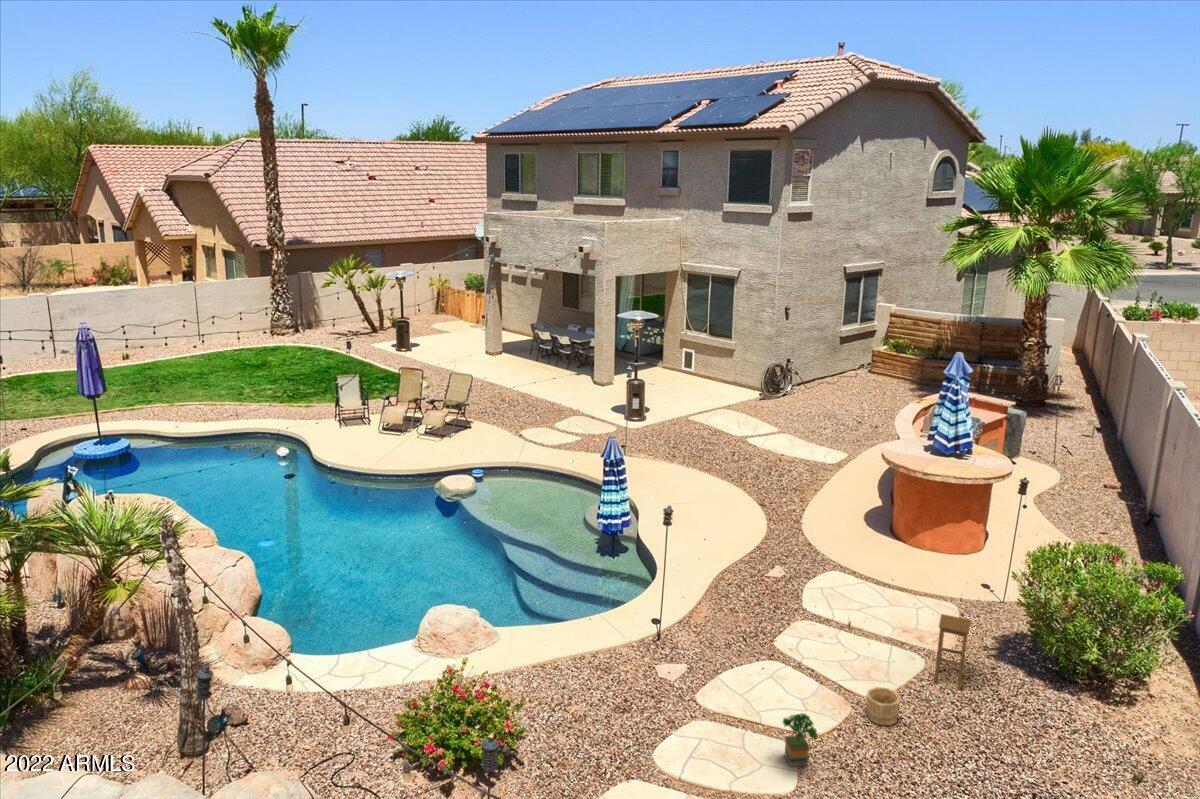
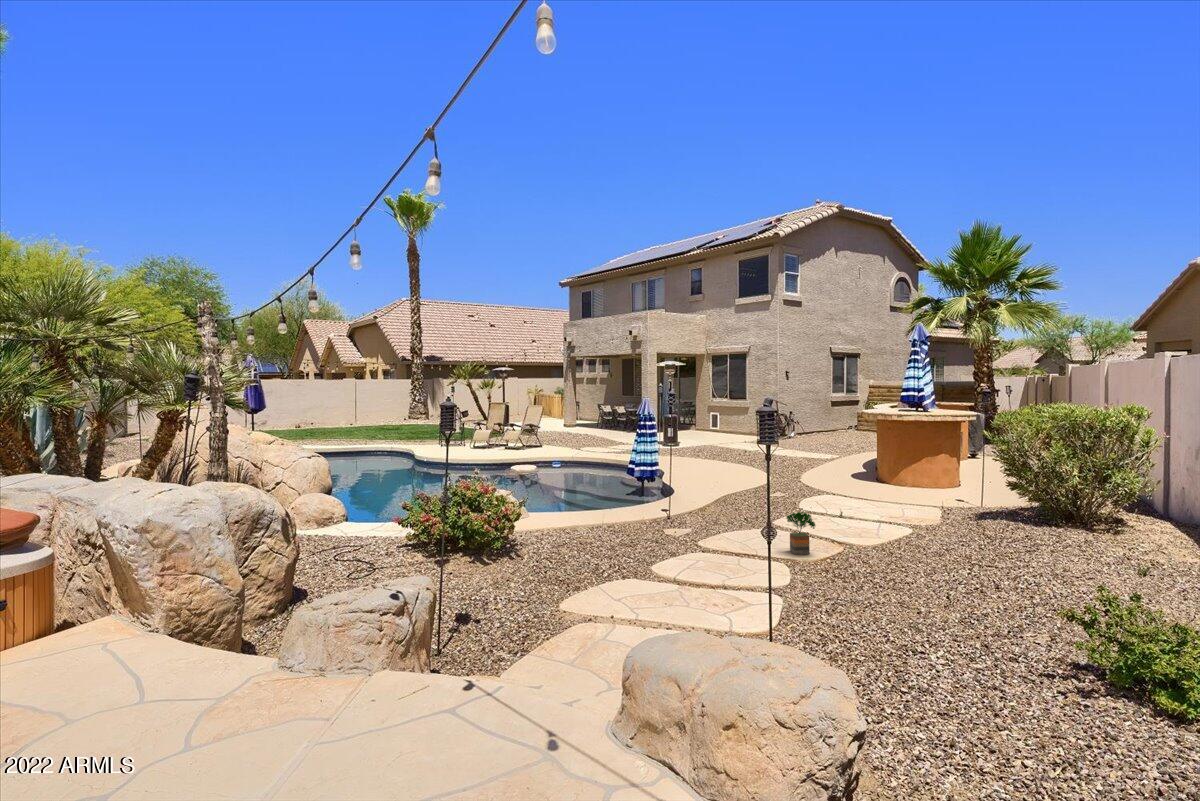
stool: present [934,614,970,690] -> none [915,471,942,529]
wooden bucket: present [866,687,900,725] -> none [857,515,886,540]

